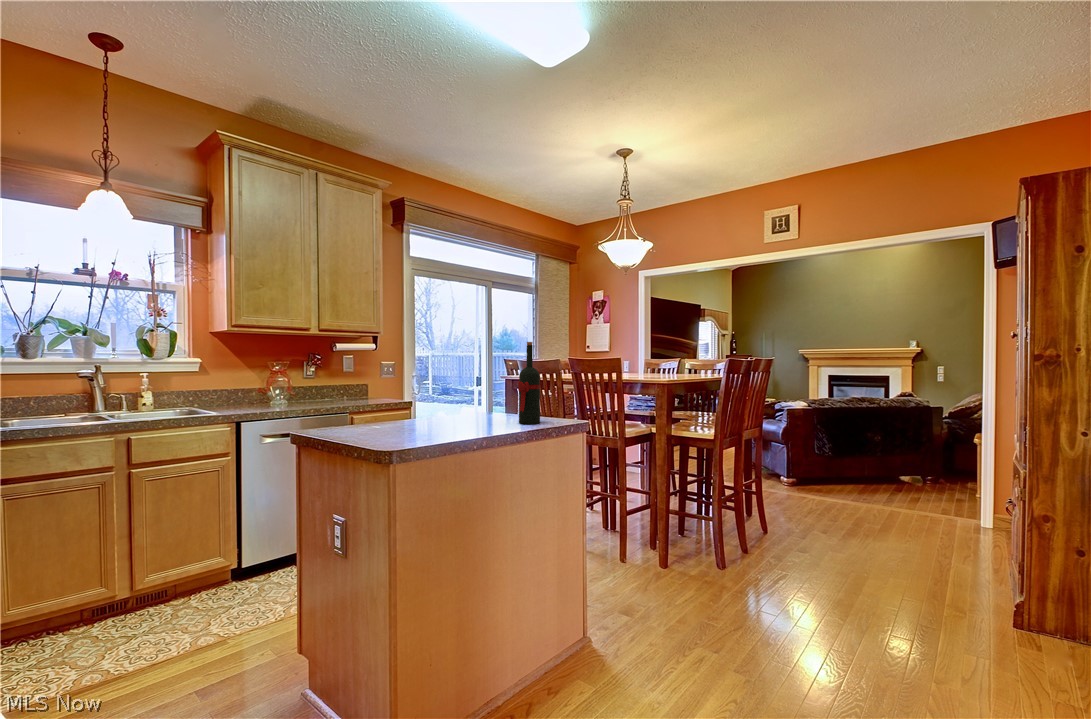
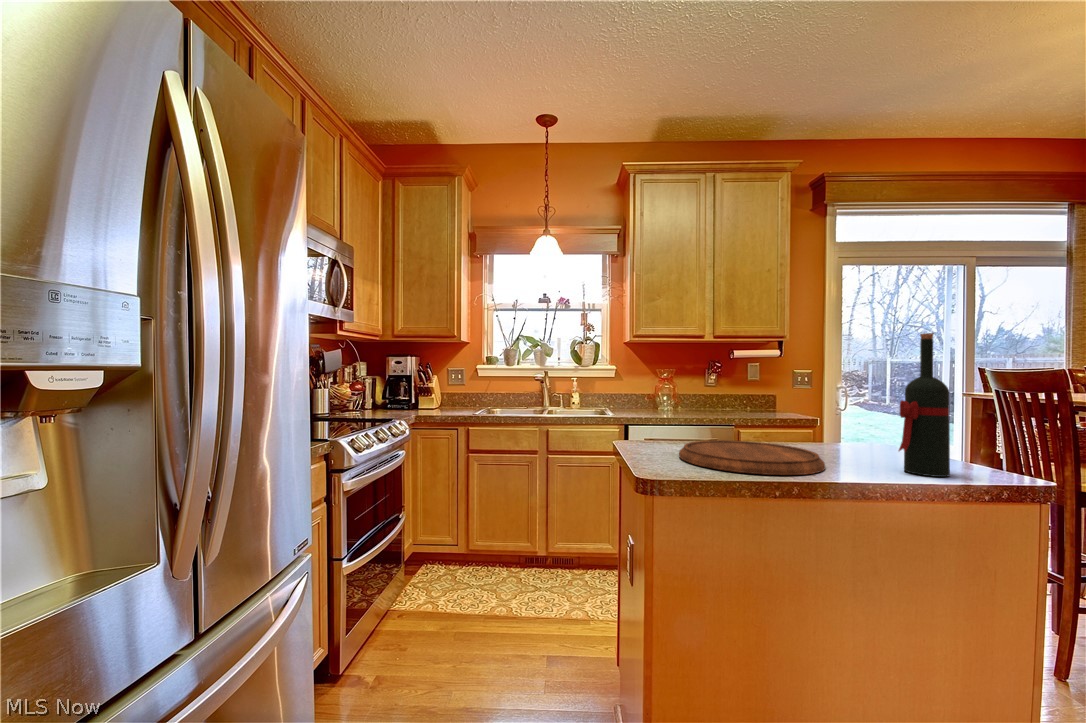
cutting board: none [388,418,487,438] -> present [679,440,825,475]

